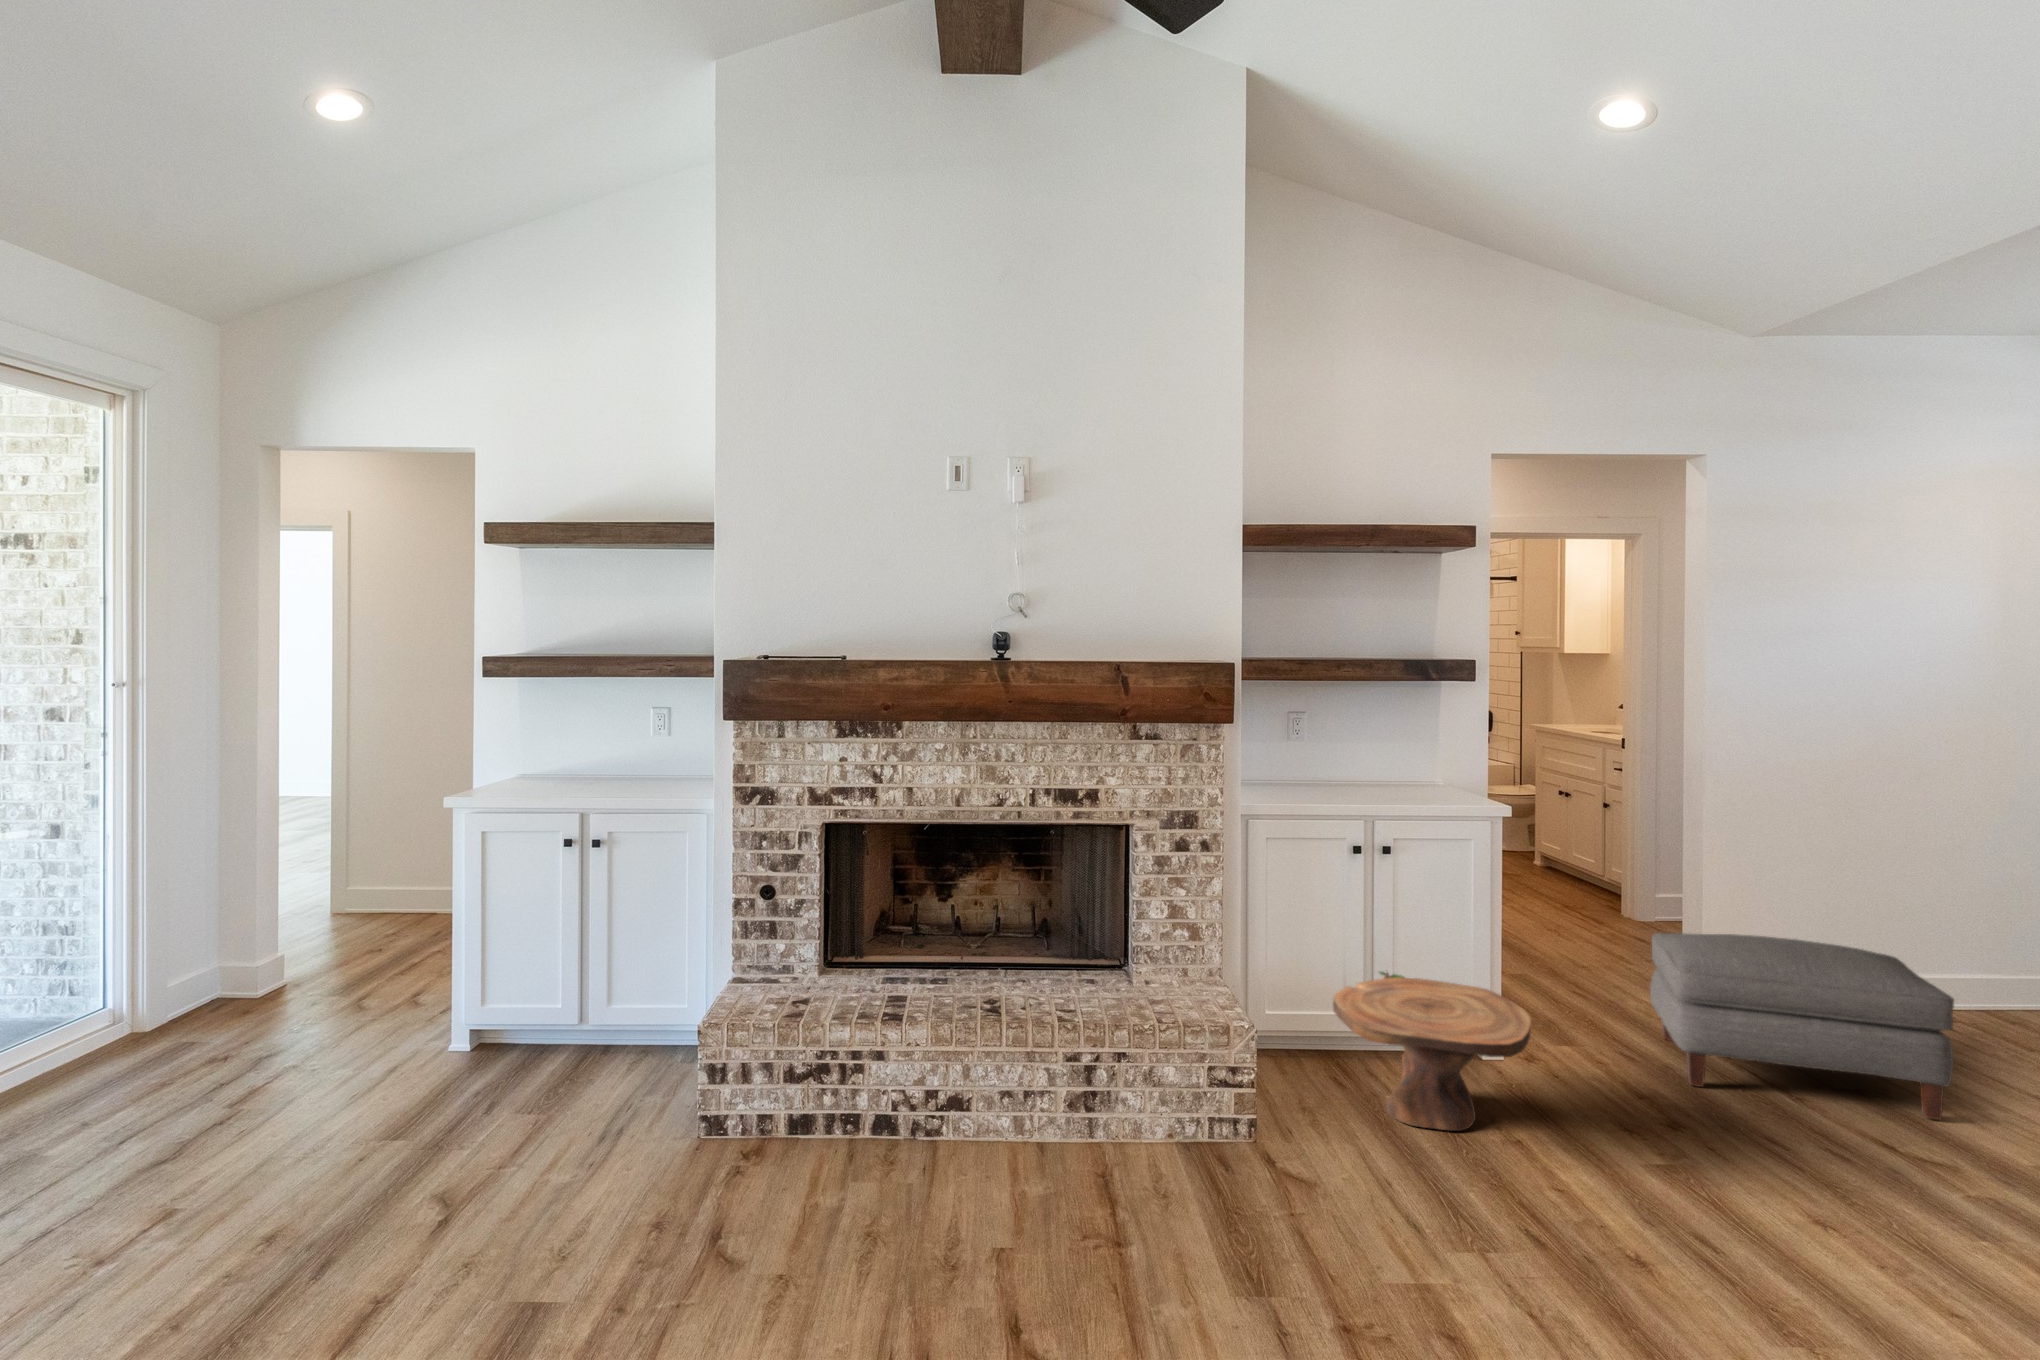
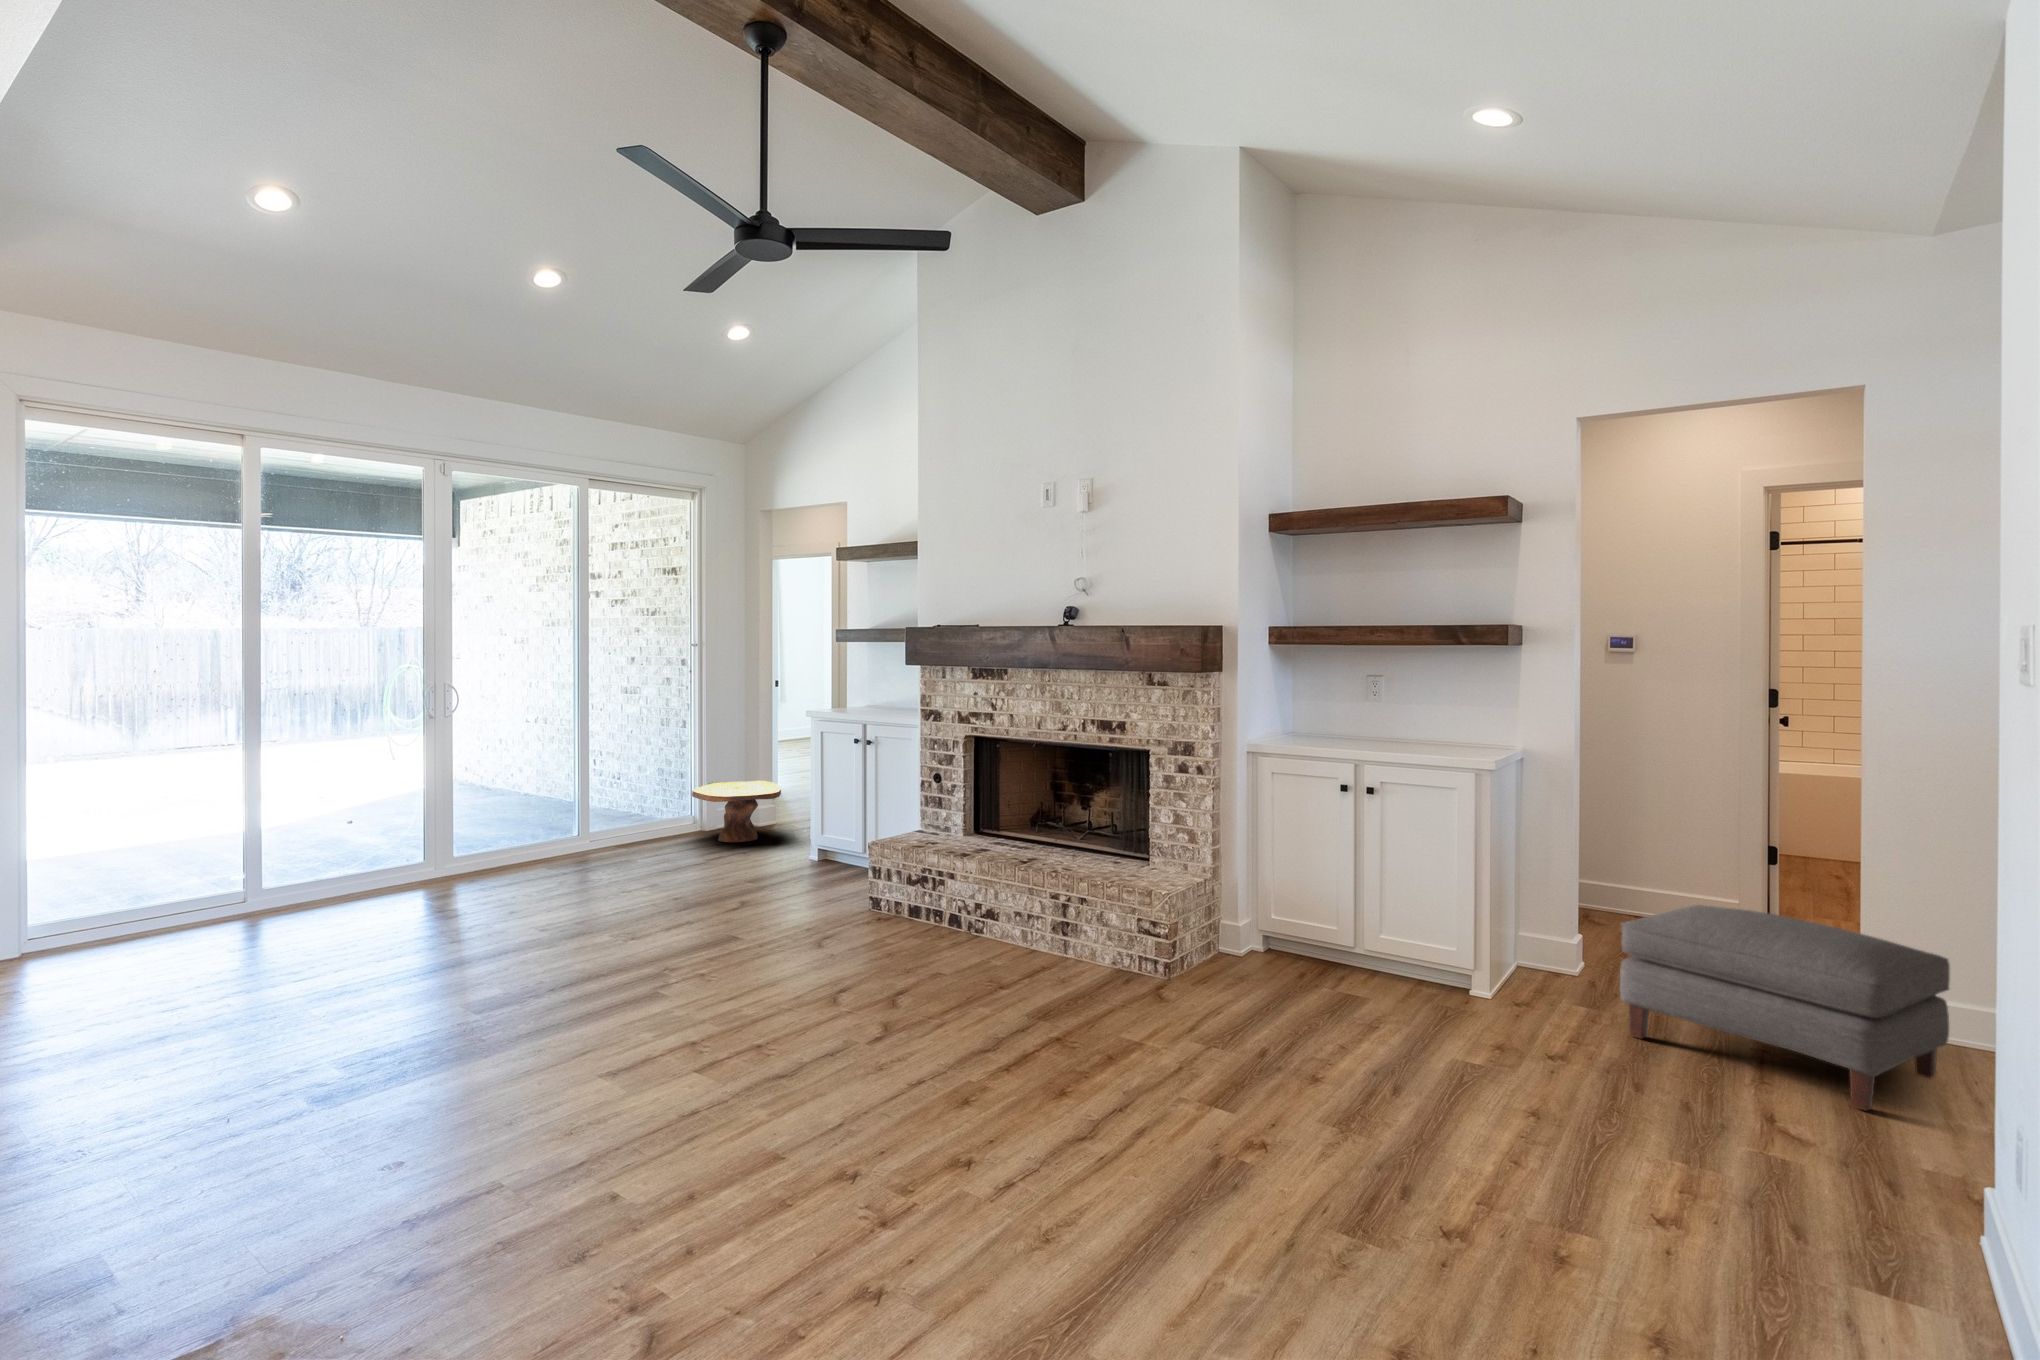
side table: present [1333,972,1531,1131] -> present [692,780,781,842]

